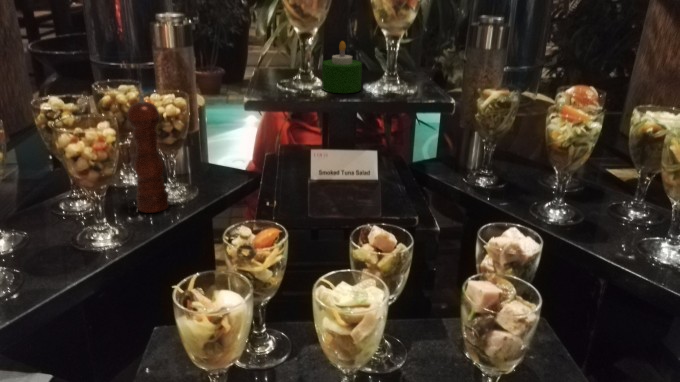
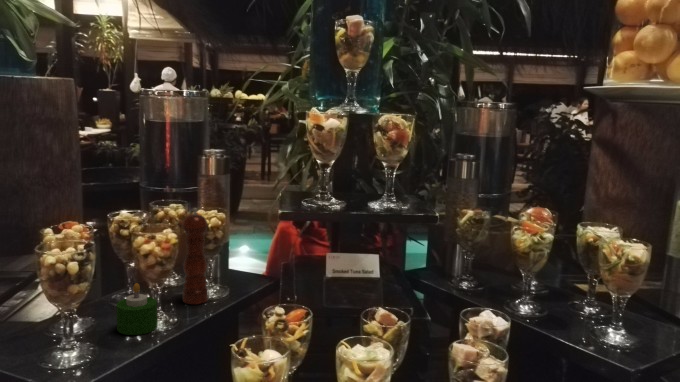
candle: present [322,41,362,93] -> present [116,283,157,335]

